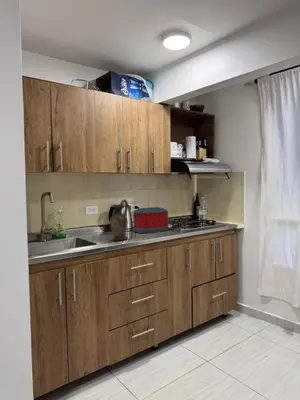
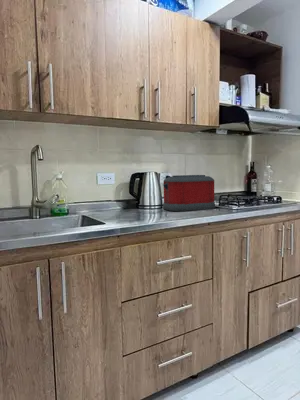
ceramic pitcher: present [110,199,128,240] -> none [128,158,155,219]

